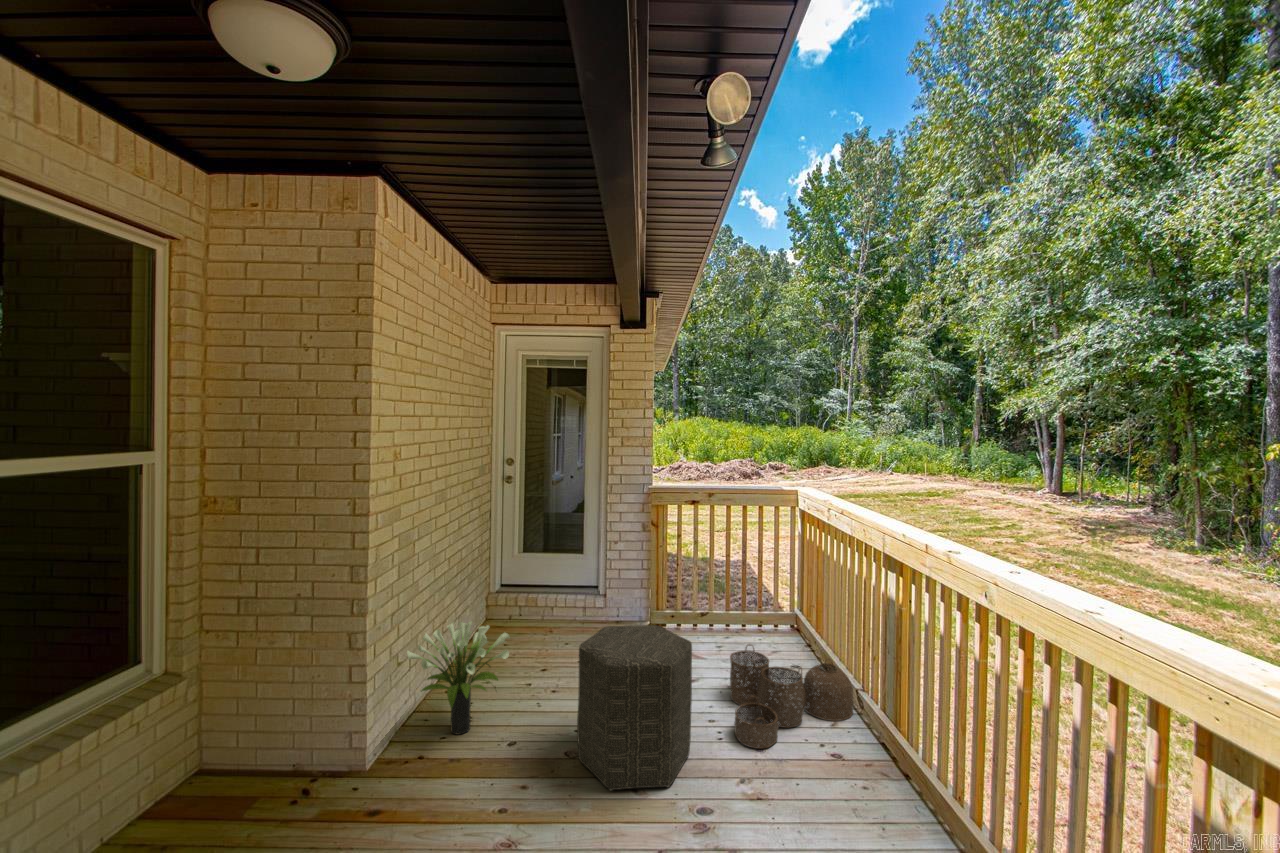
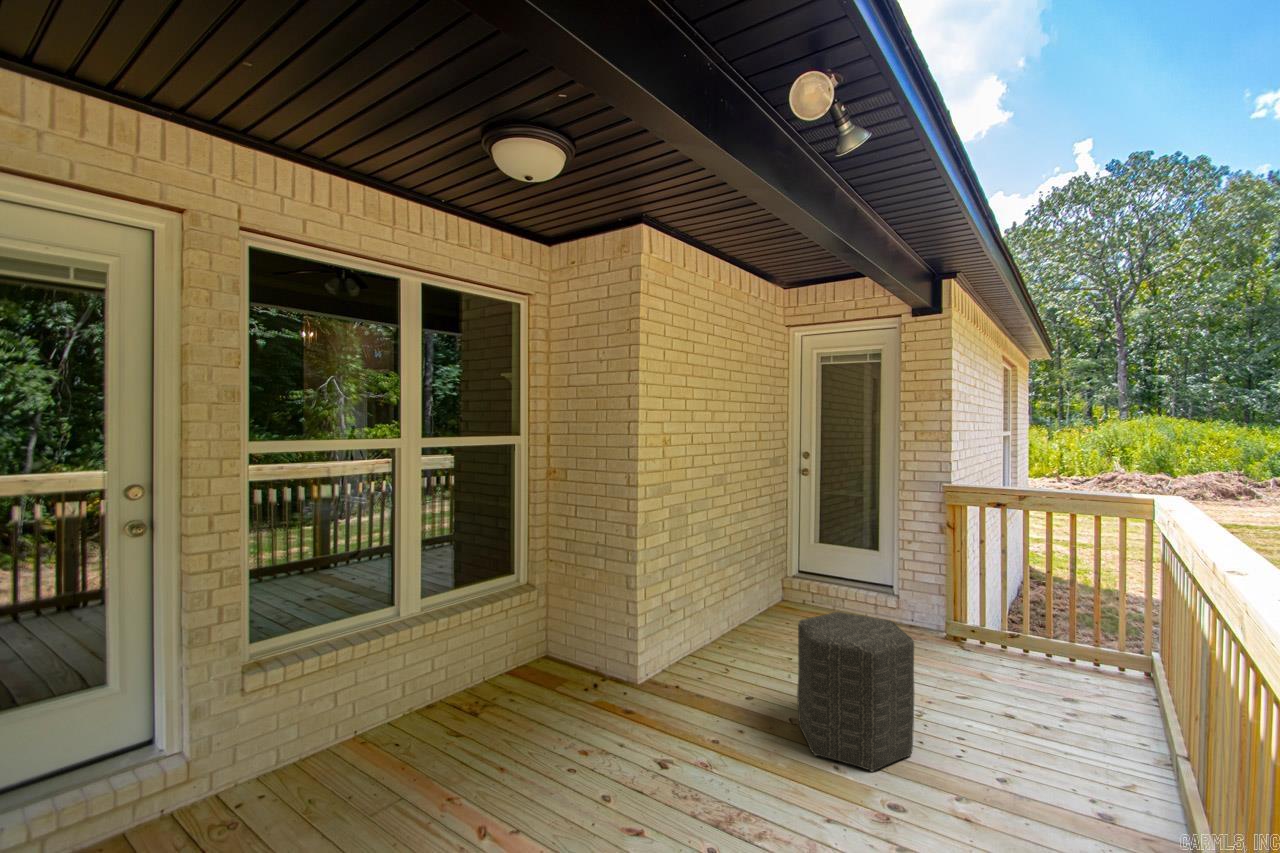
potted plant: present [407,621,510,734] -> none [674,587,760,681]
woven basket: present [730,644,853,749] -> none [977,672,1174,790]

